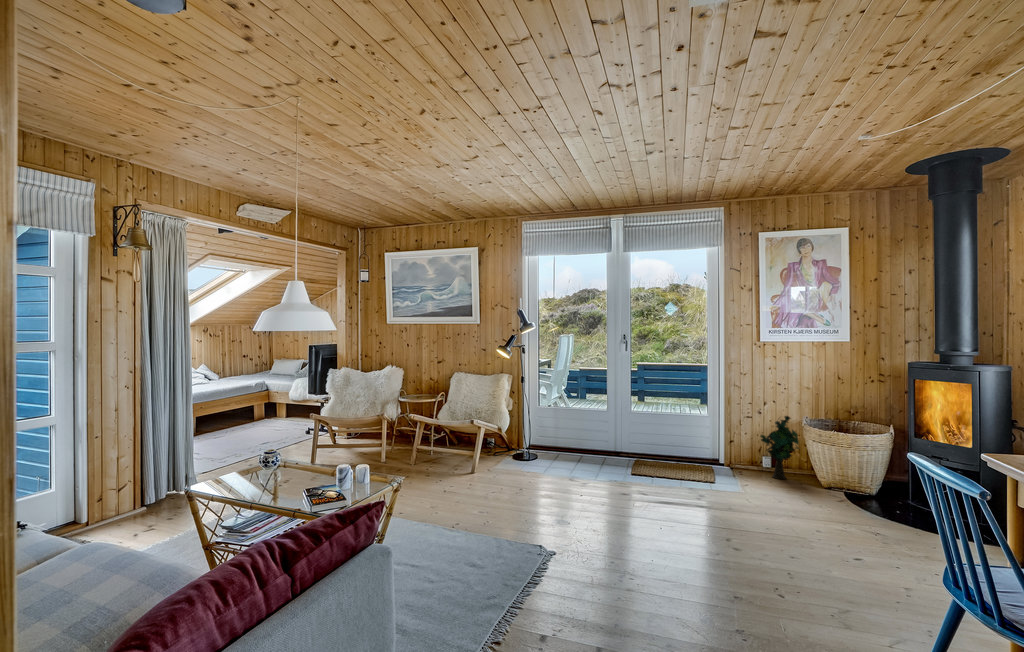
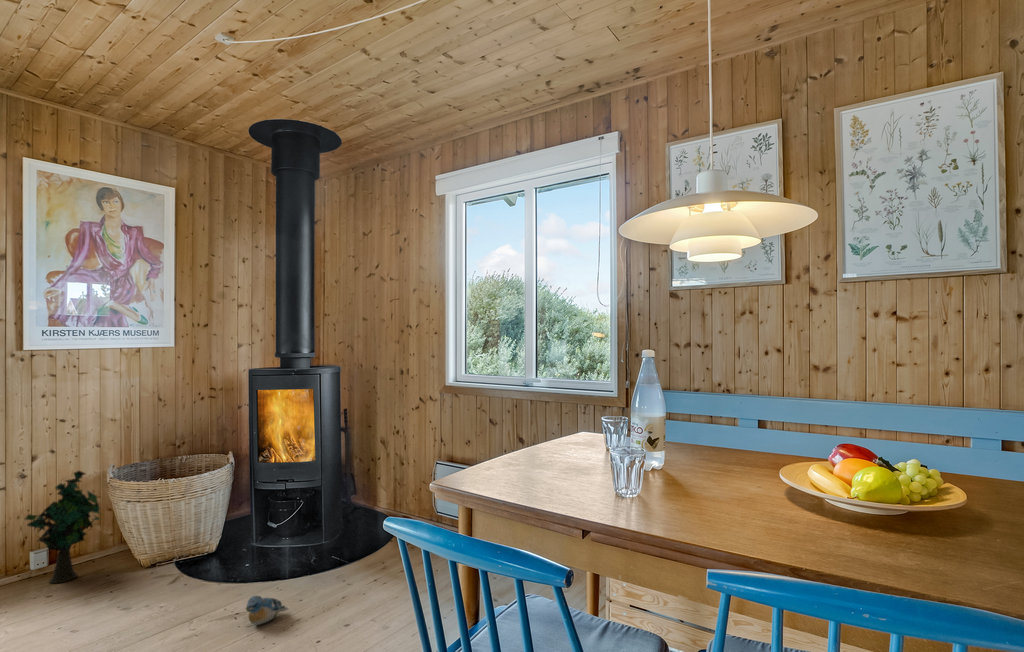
plush toy: none [881,523,918,547] -> present [246,596,288,625]

